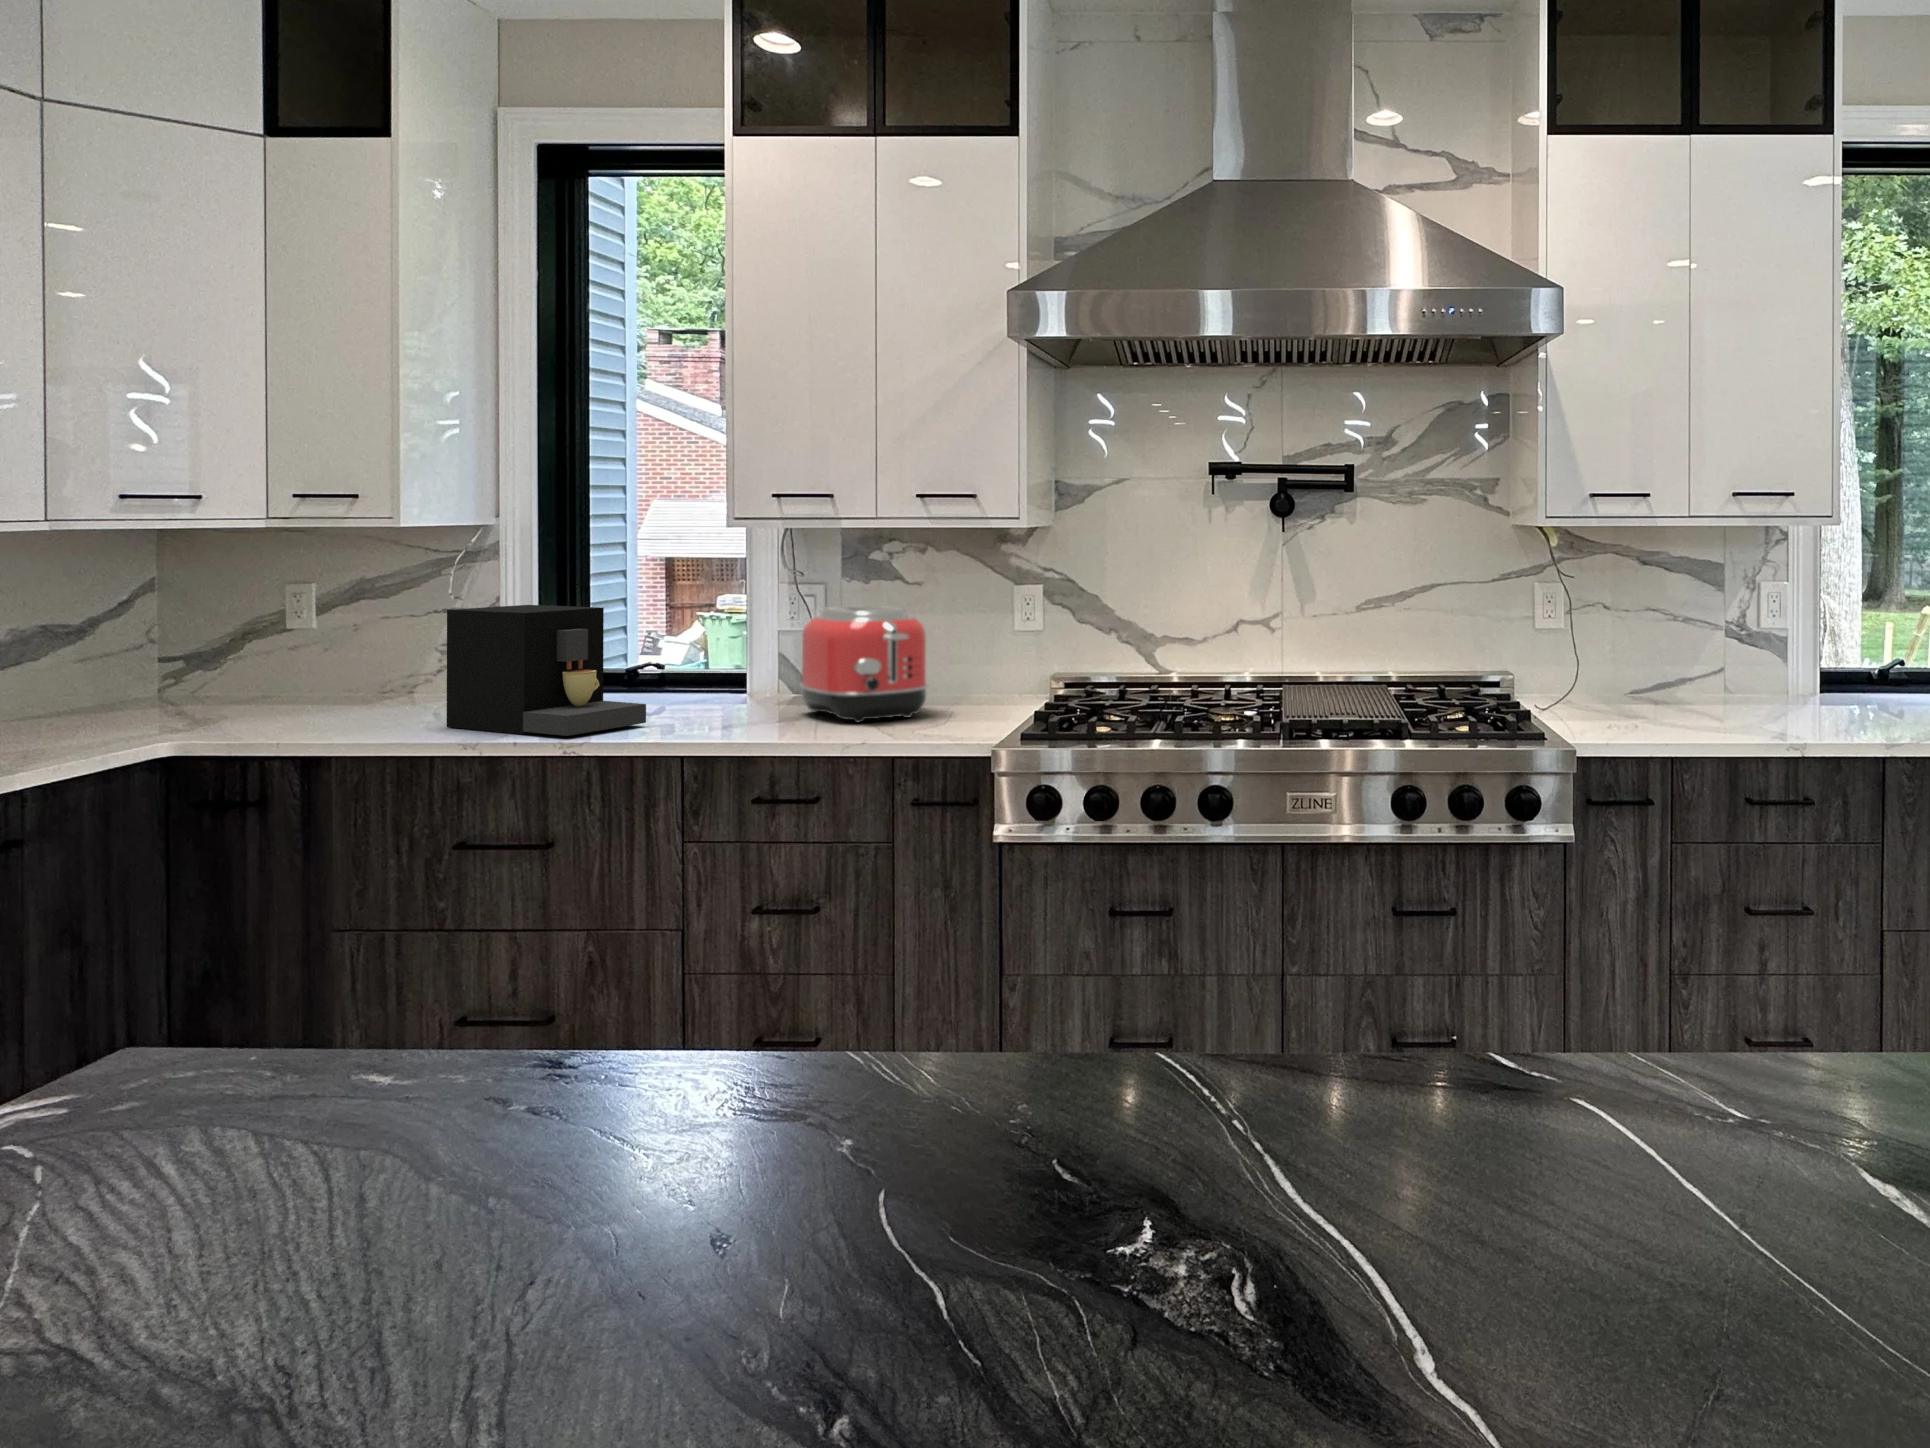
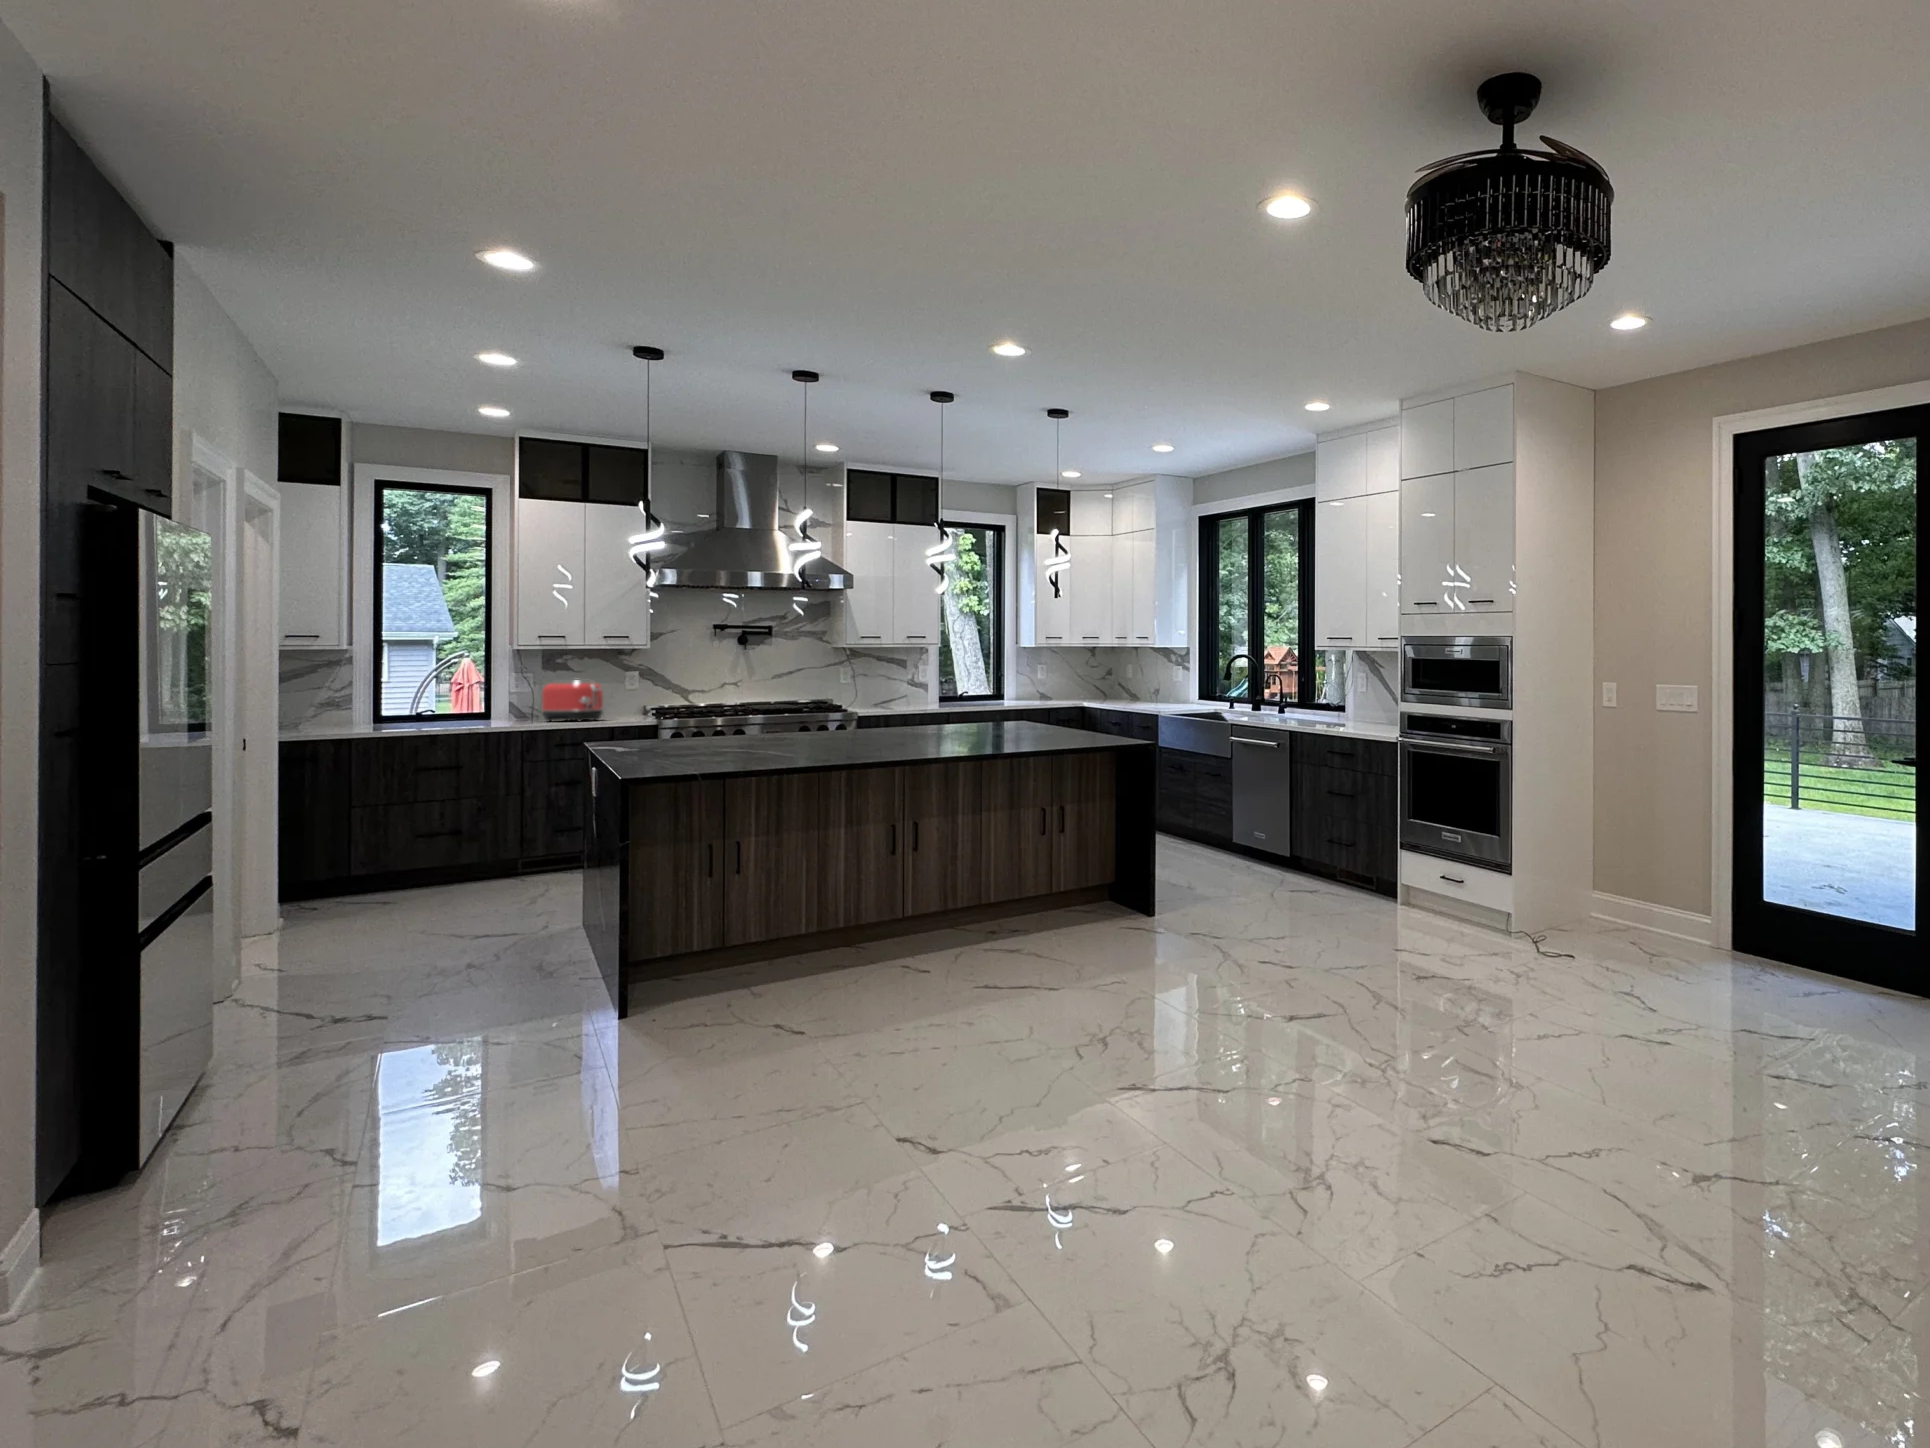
coffee maker: present [447,605,646,736] -> none [391,681,488,729]

